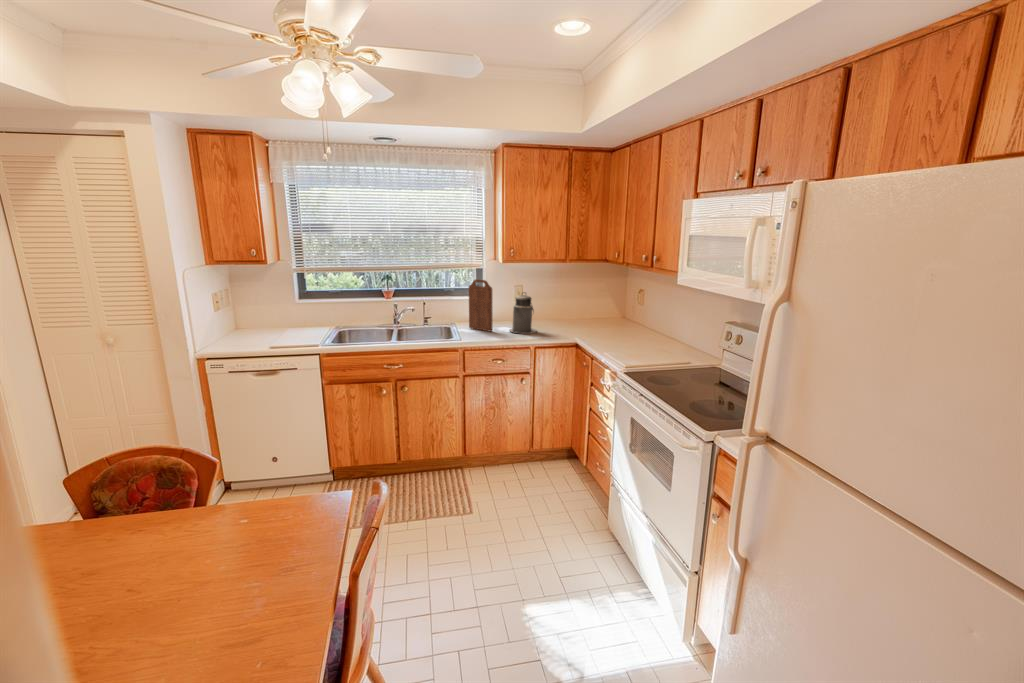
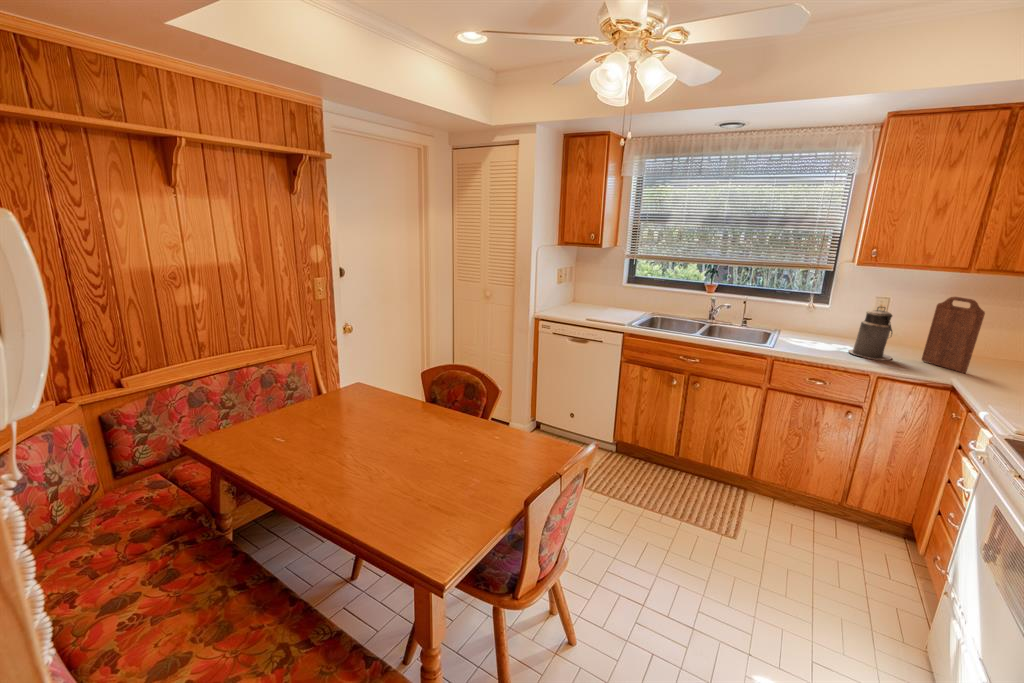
cutting board: present [469,279,493,332] -> present [922,297,985,373]

